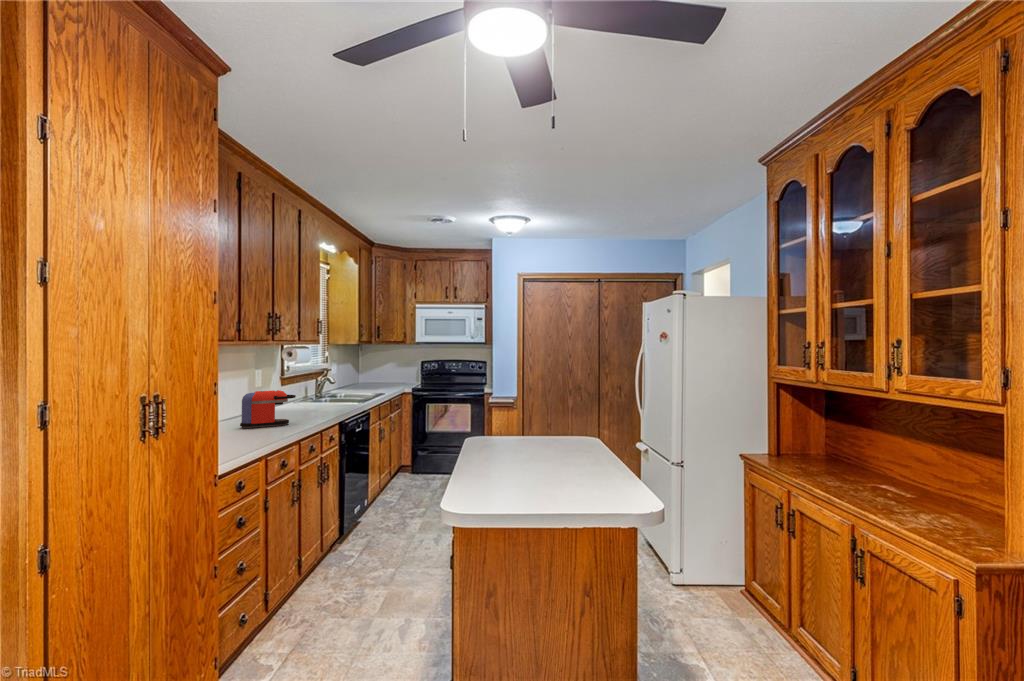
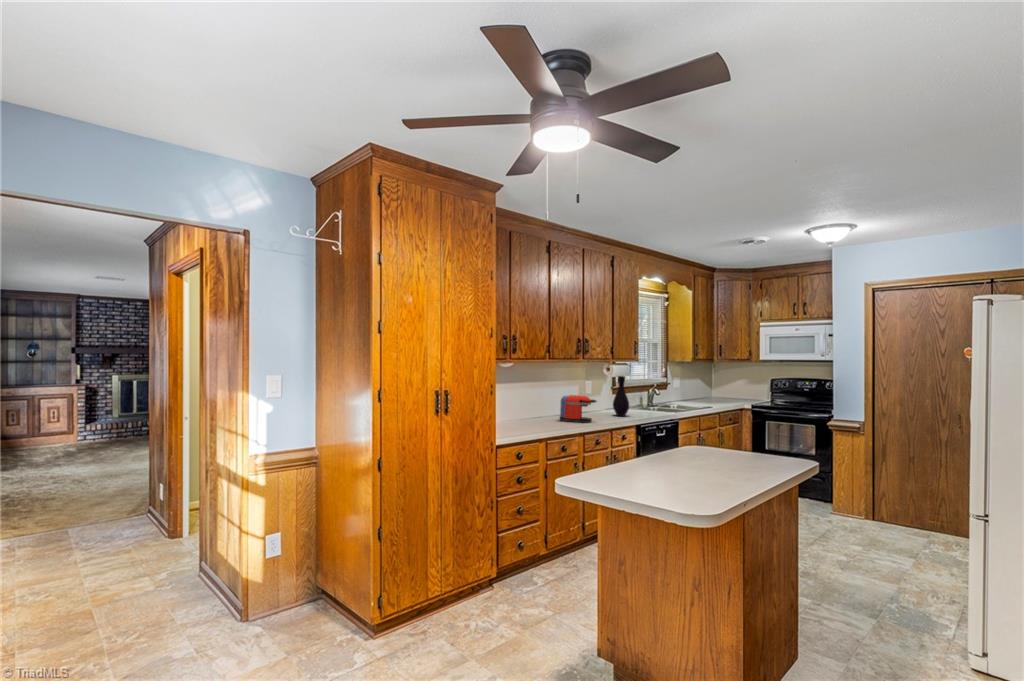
vase: none [297,363,318,413] -> present [613,376,629,416]

